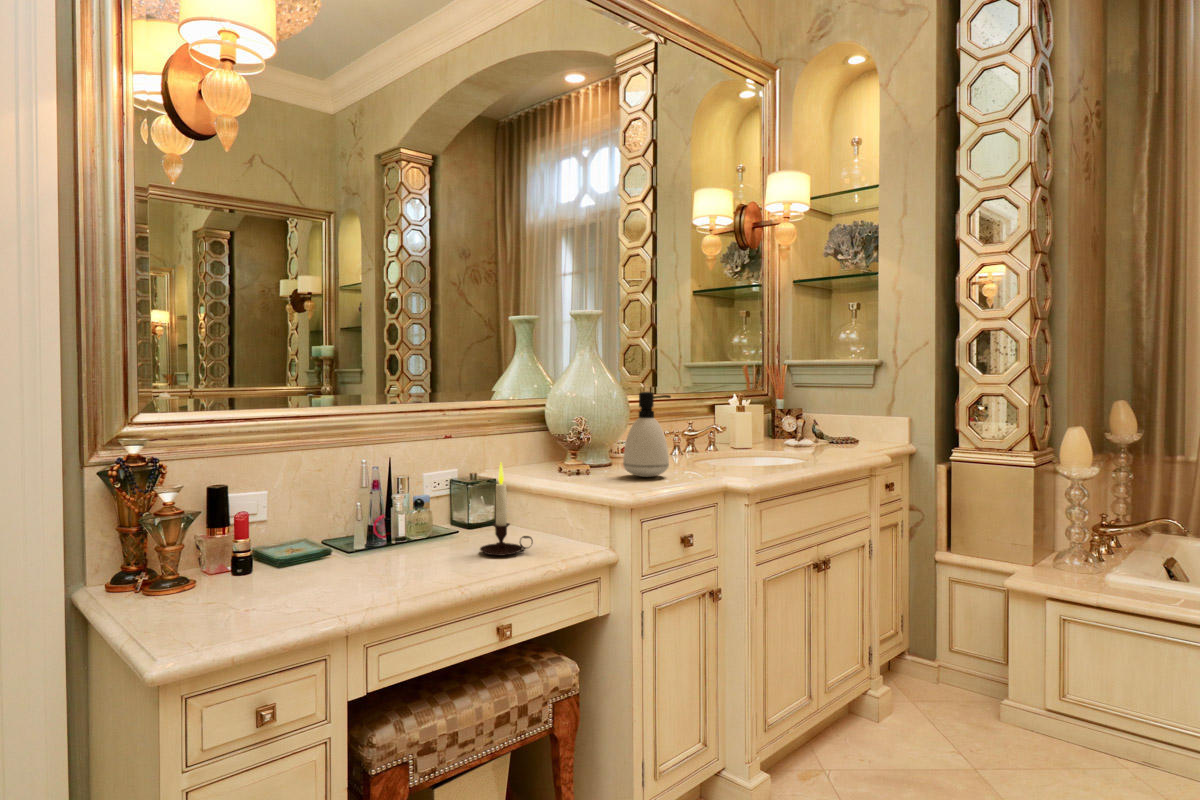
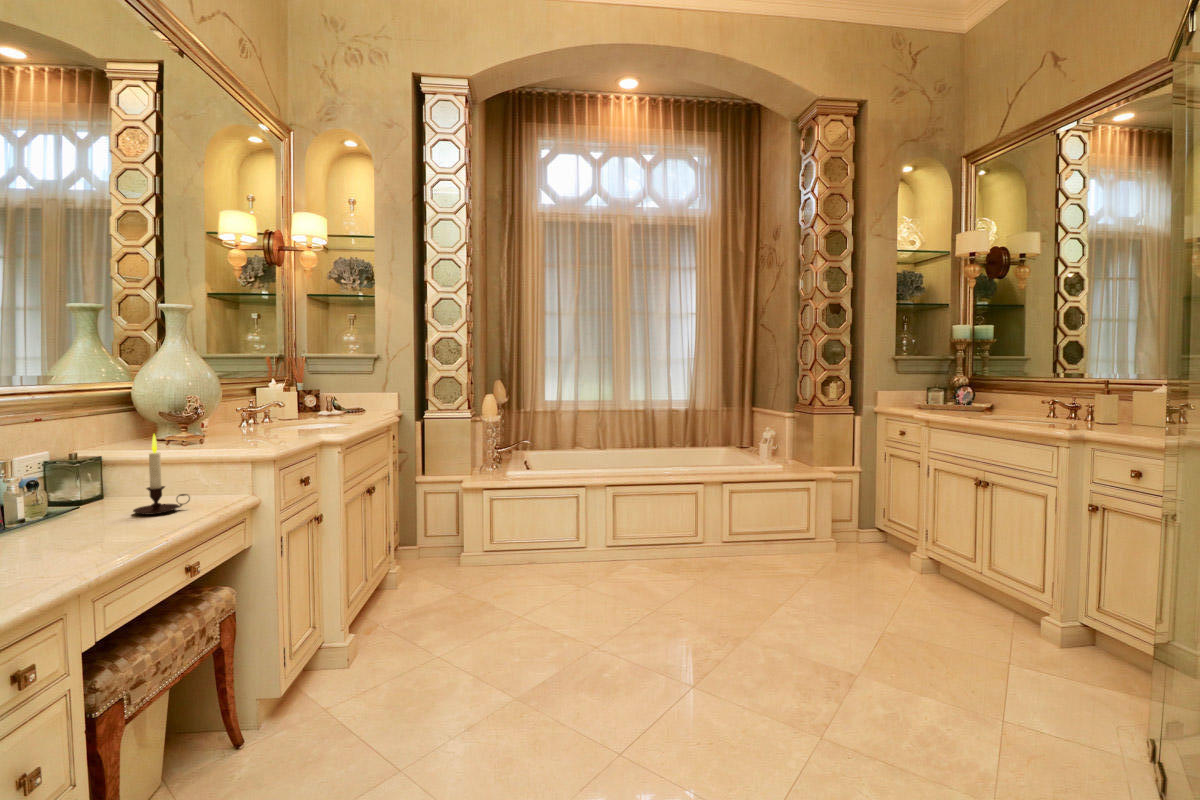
soap dispenser: present [623,392,671,477] -> none [233,374,274,441]

